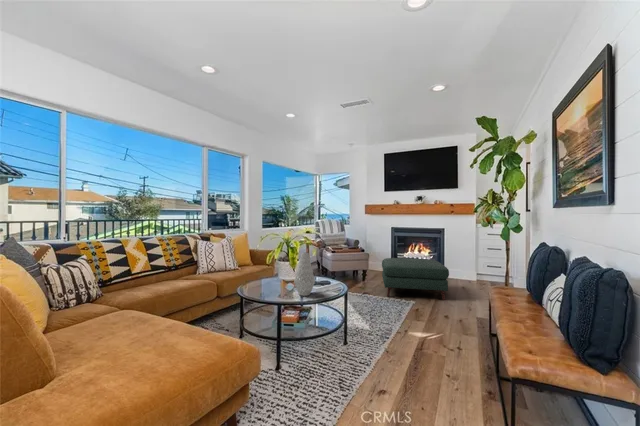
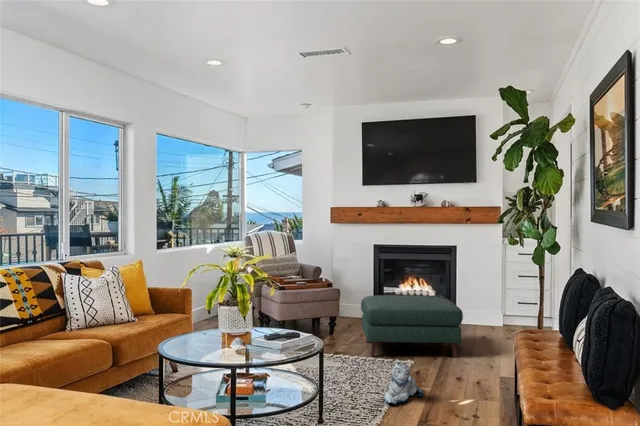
vase: present [294,253,315,296] -> none [249,291,279,353]
plush toy: none [392,304,421,334] -> present [384,363,423,404]

